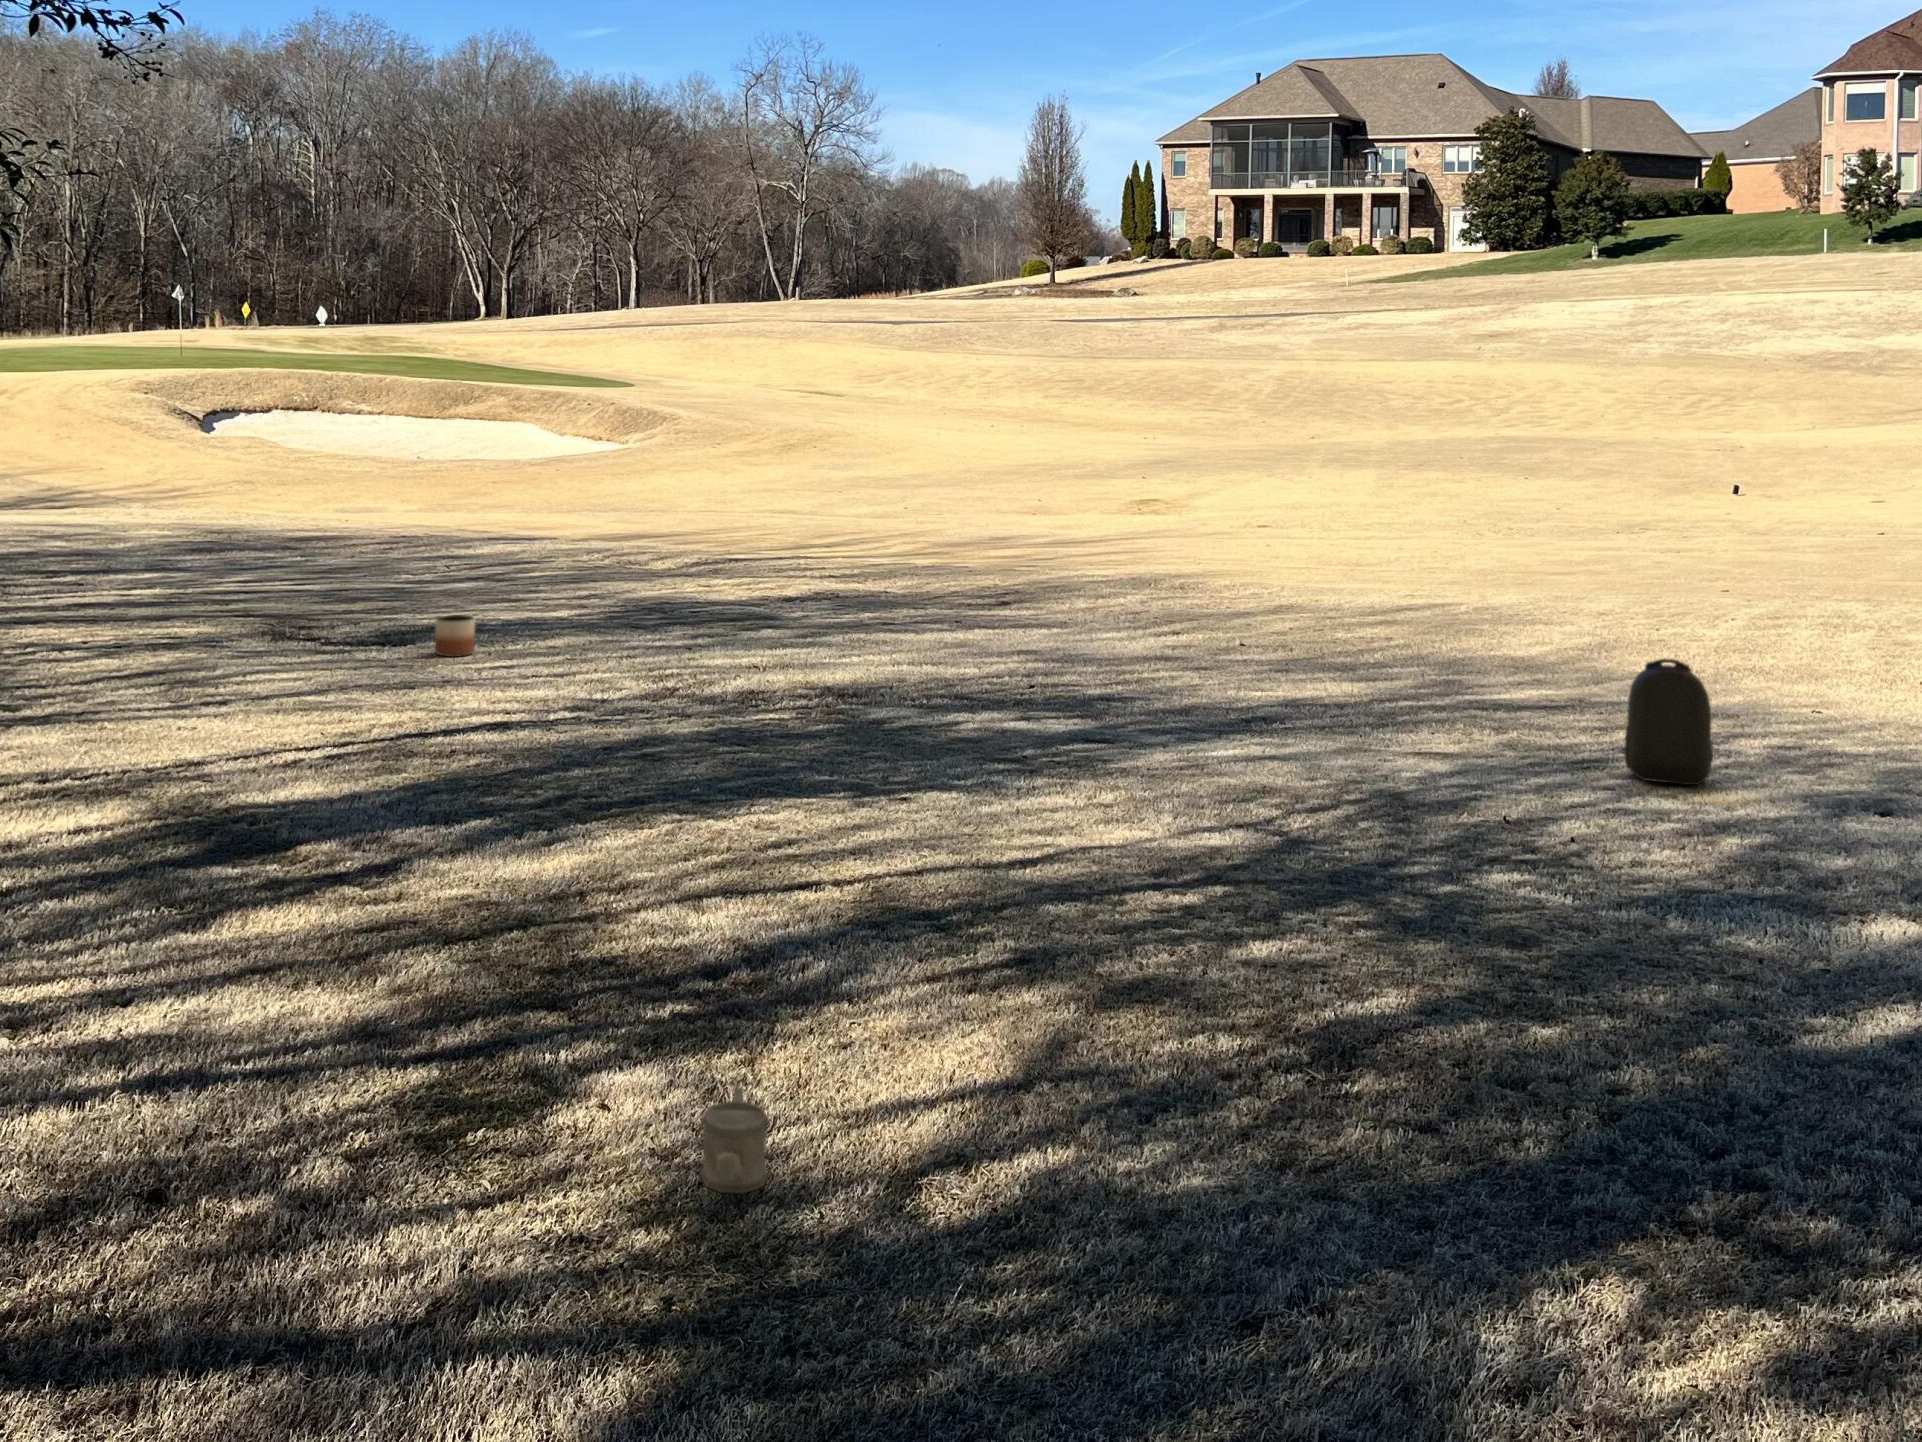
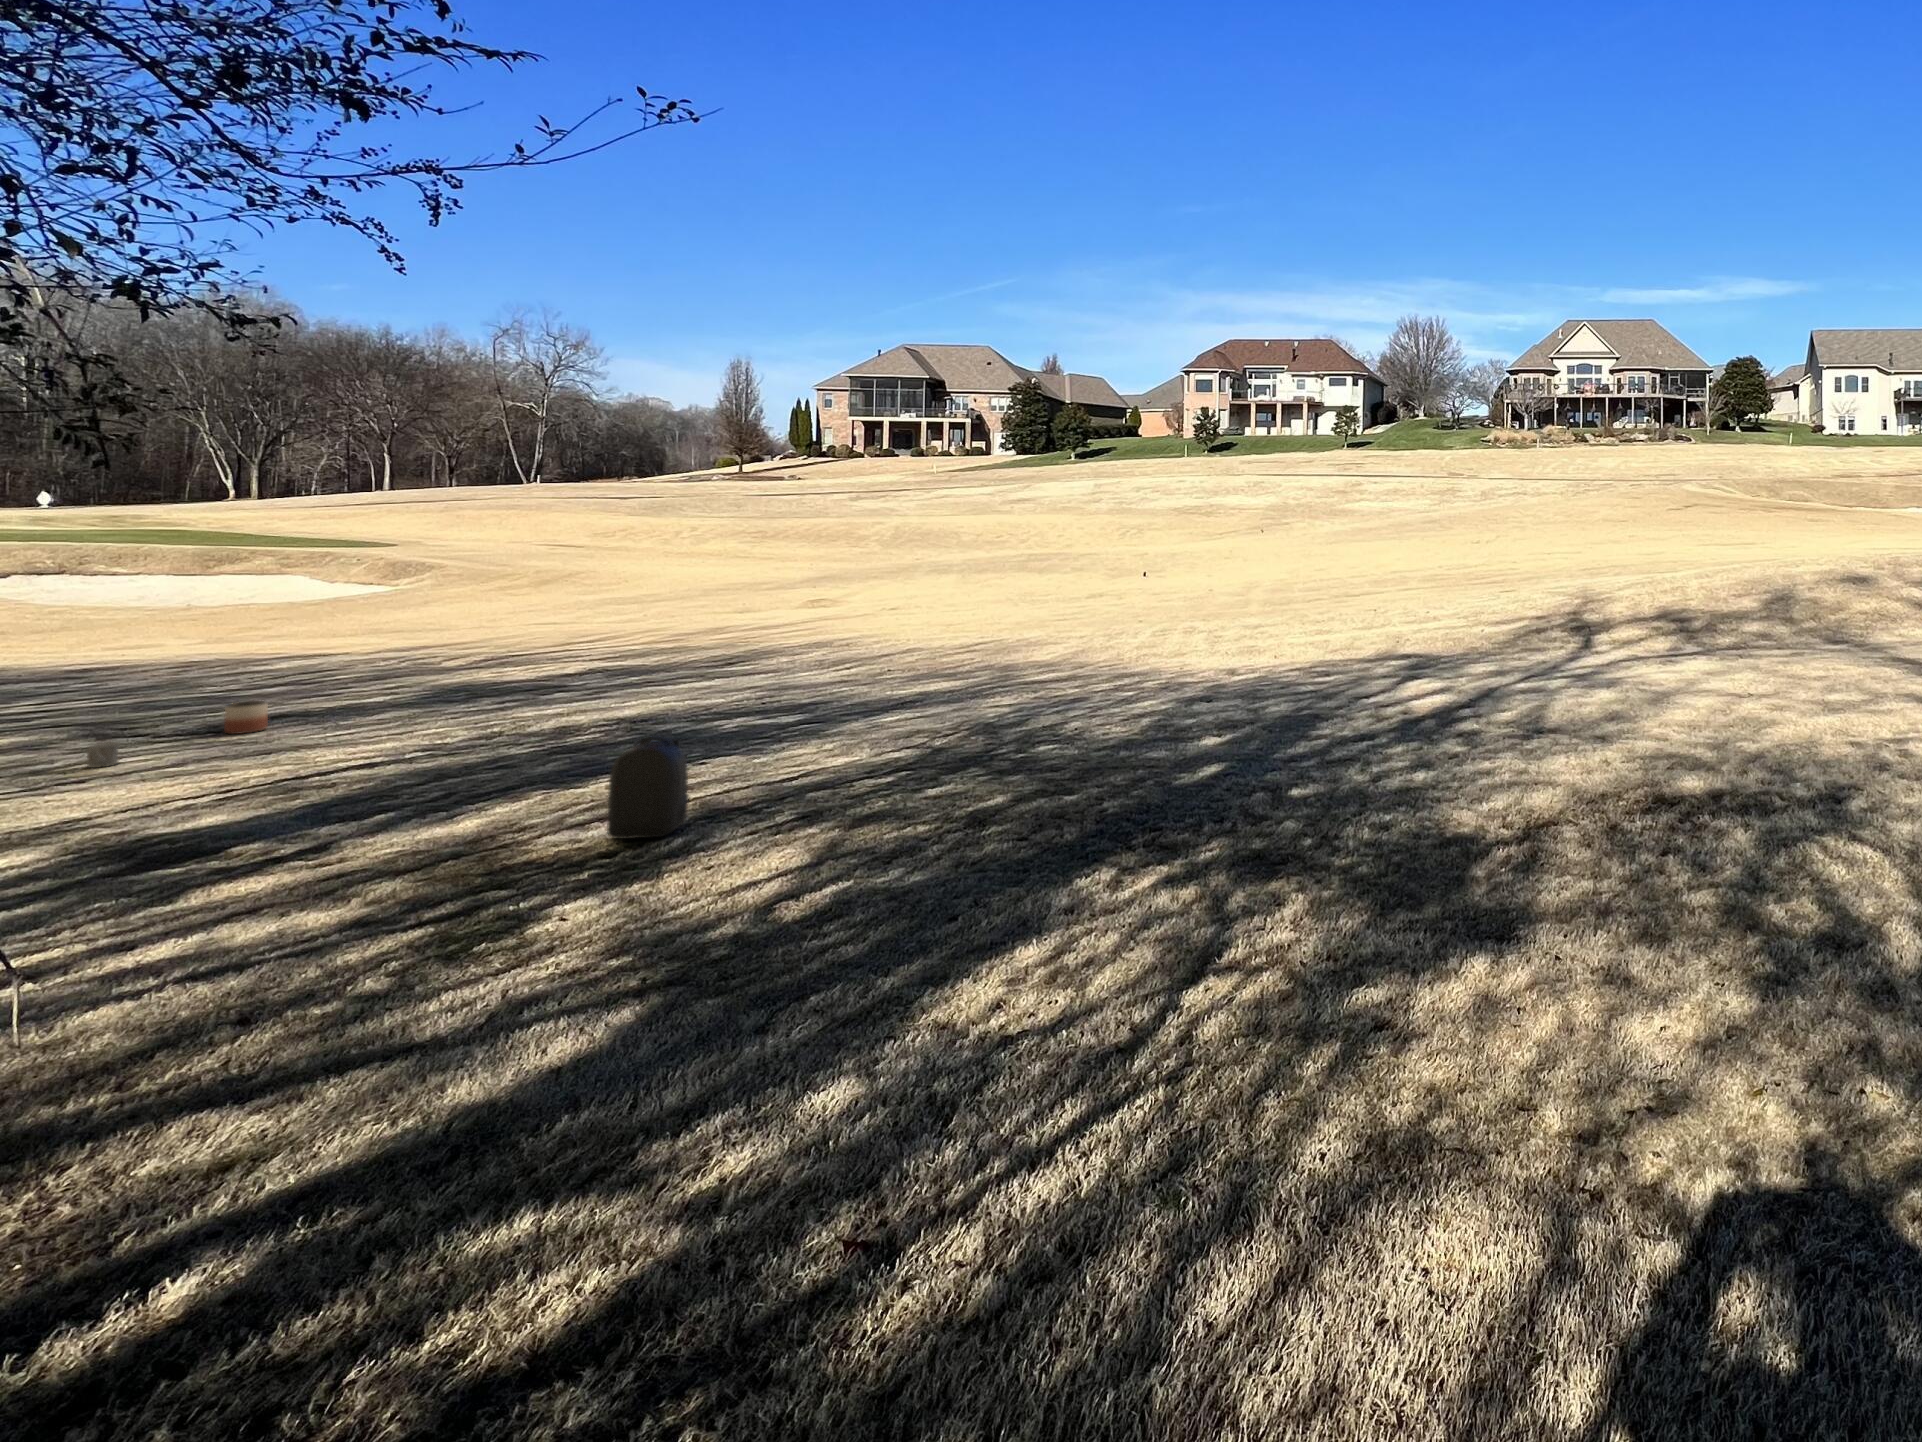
backpack: present [1624,659,1713,785] -> present [607,736,689,839]
watering can: present [701,1088,769,1193] -> present [87,741,119,768]

